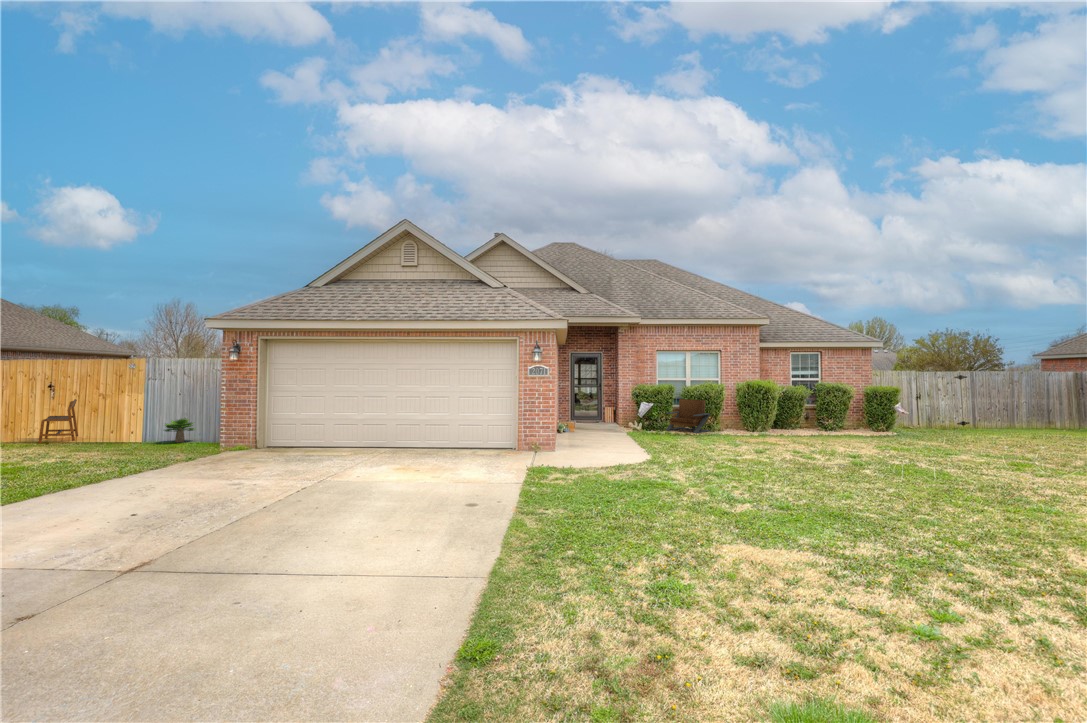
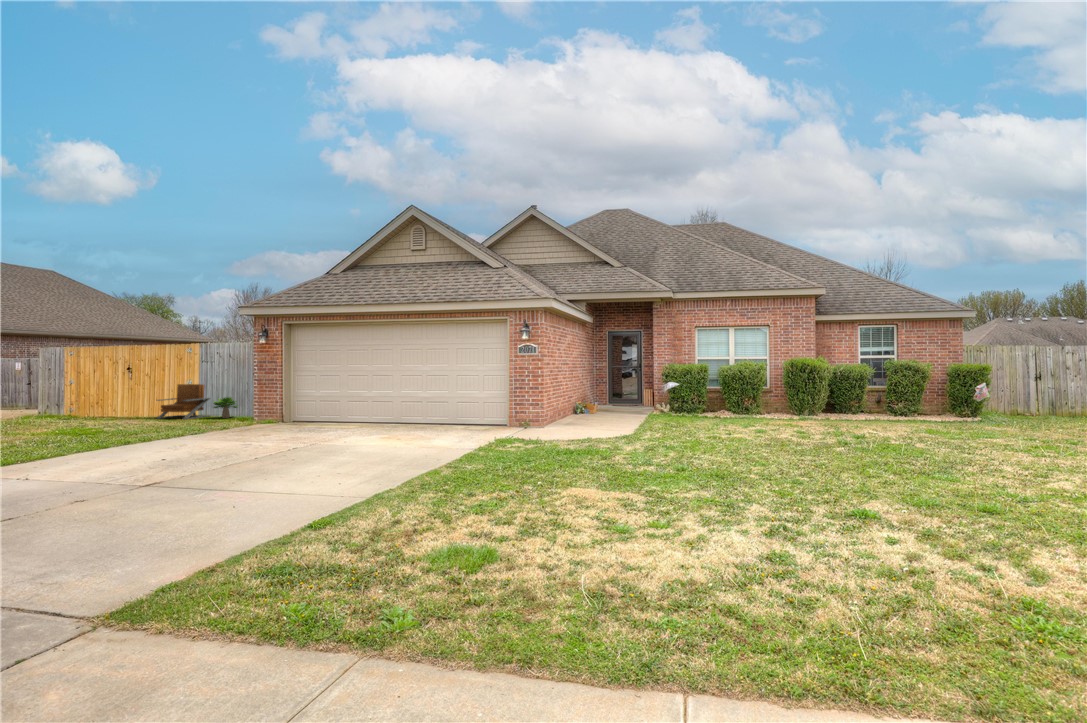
bench: present [38,399,78,443] -> none [120,381,151,418]
lounge chair: present [666,399,710,434] -> present [157,384,210,420]

